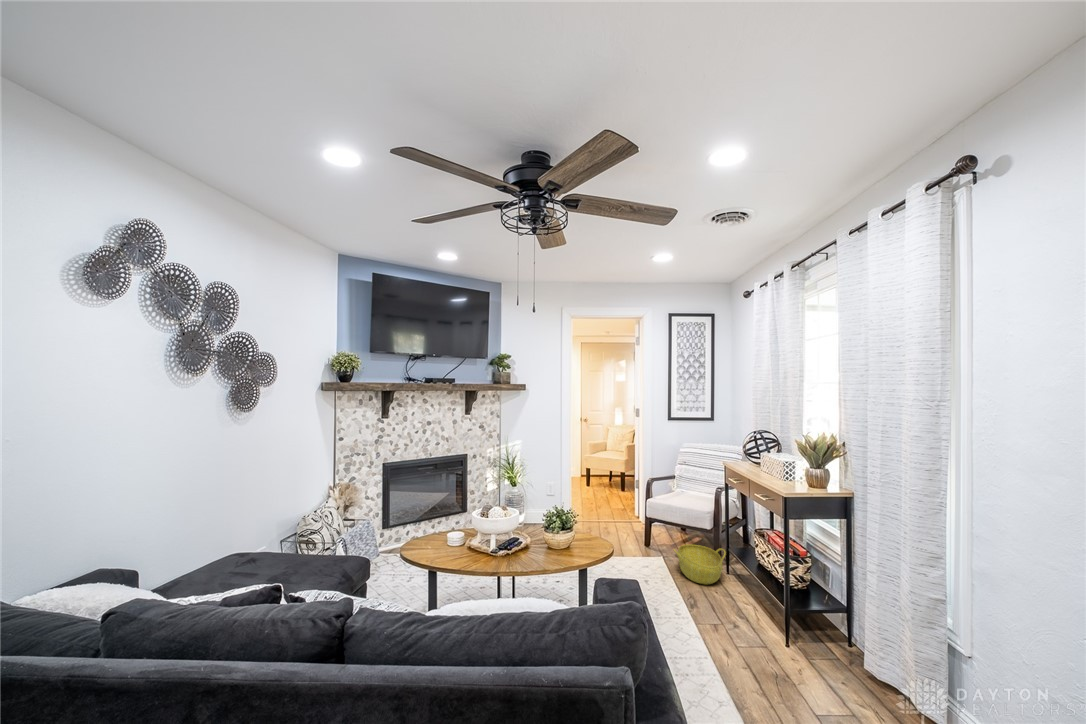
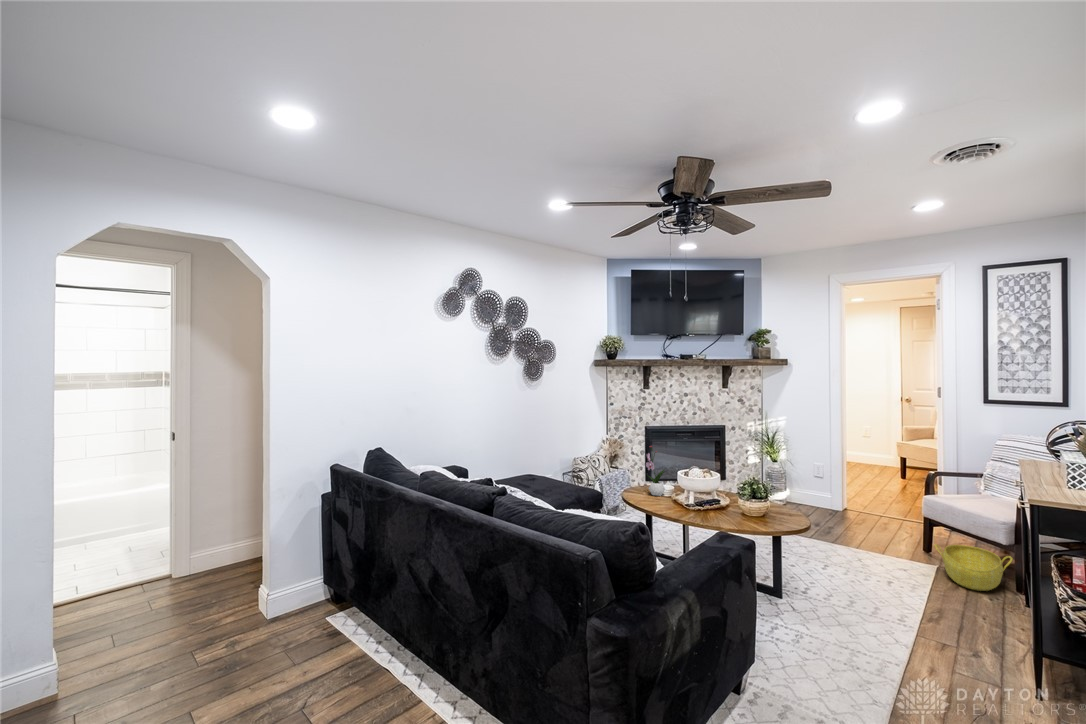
flower arrangement: none [427,491,454,555] -> present [646,446,665,496]

